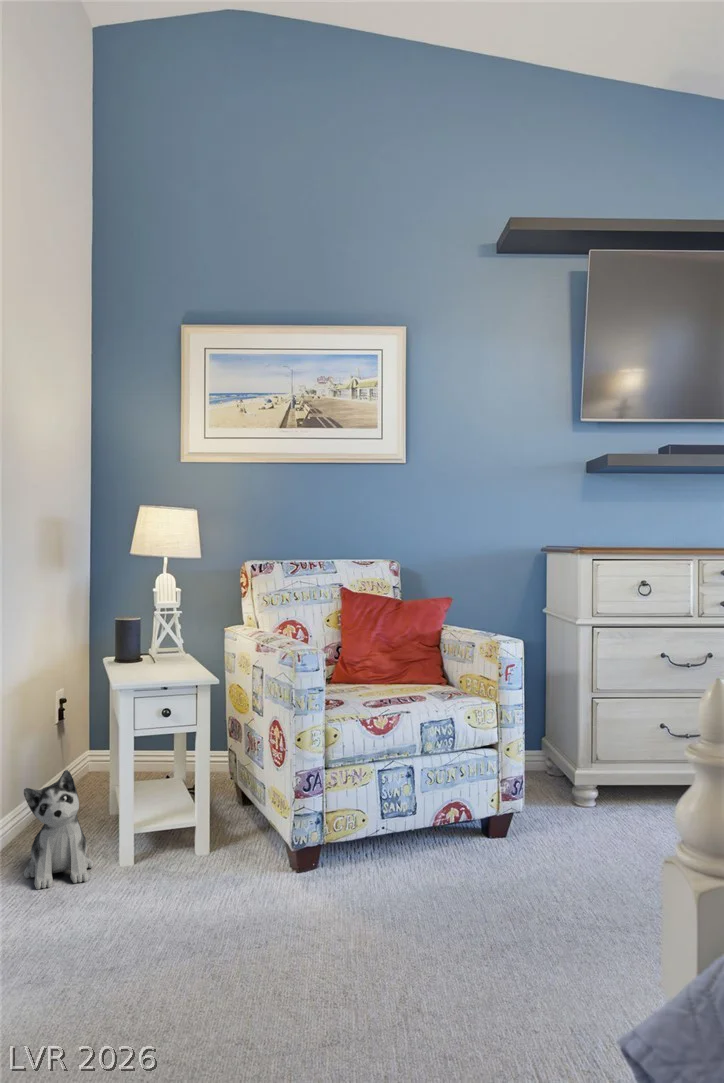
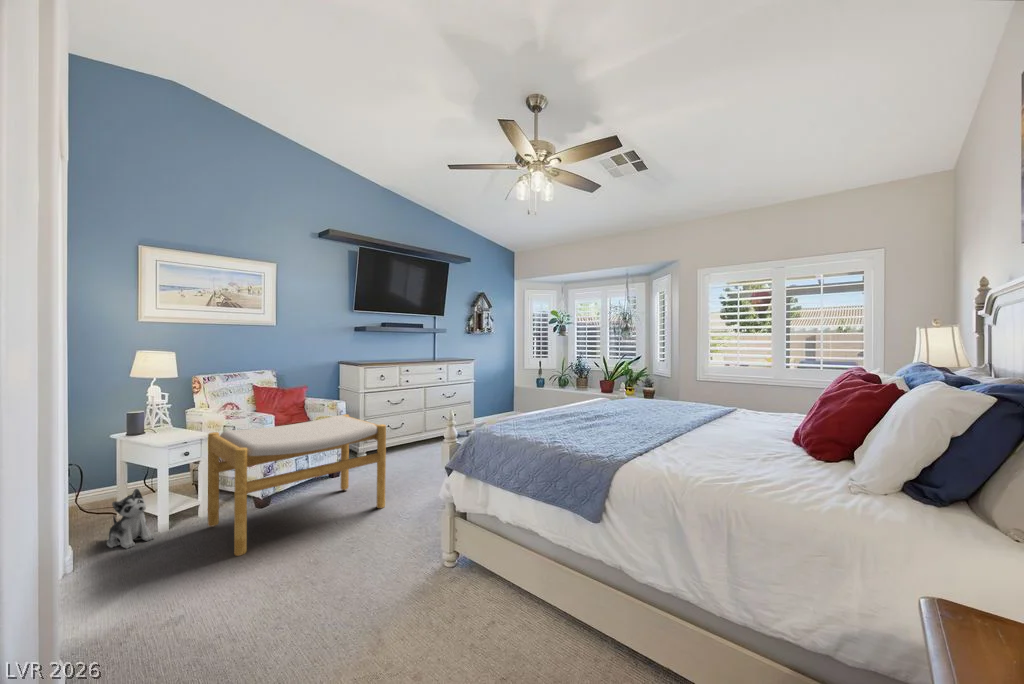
footstool: none [131,673,557,998] -> present [208,414,386,556]

